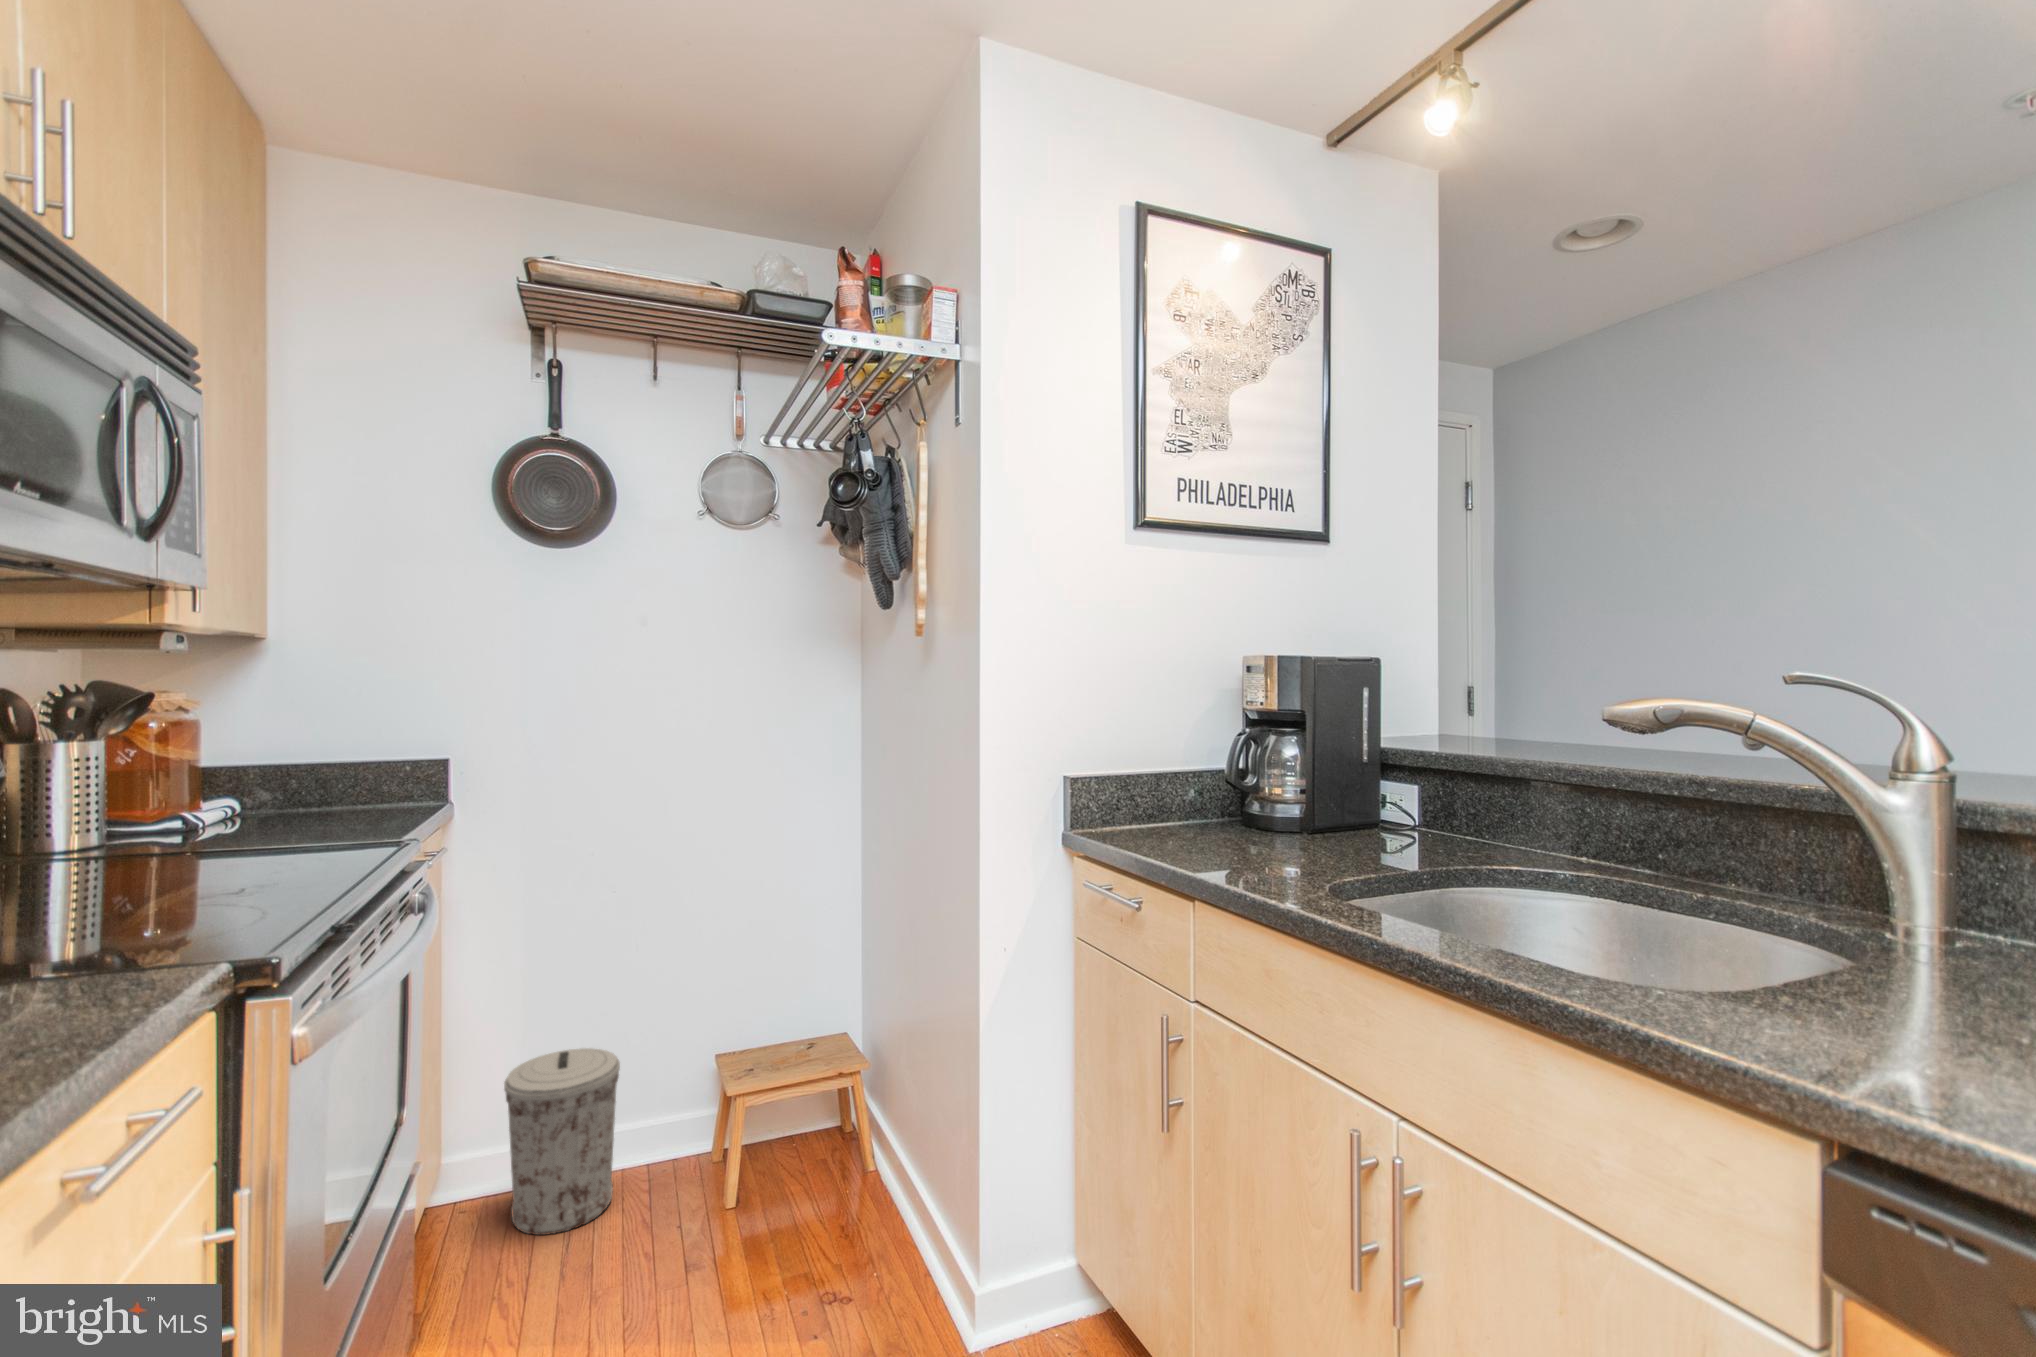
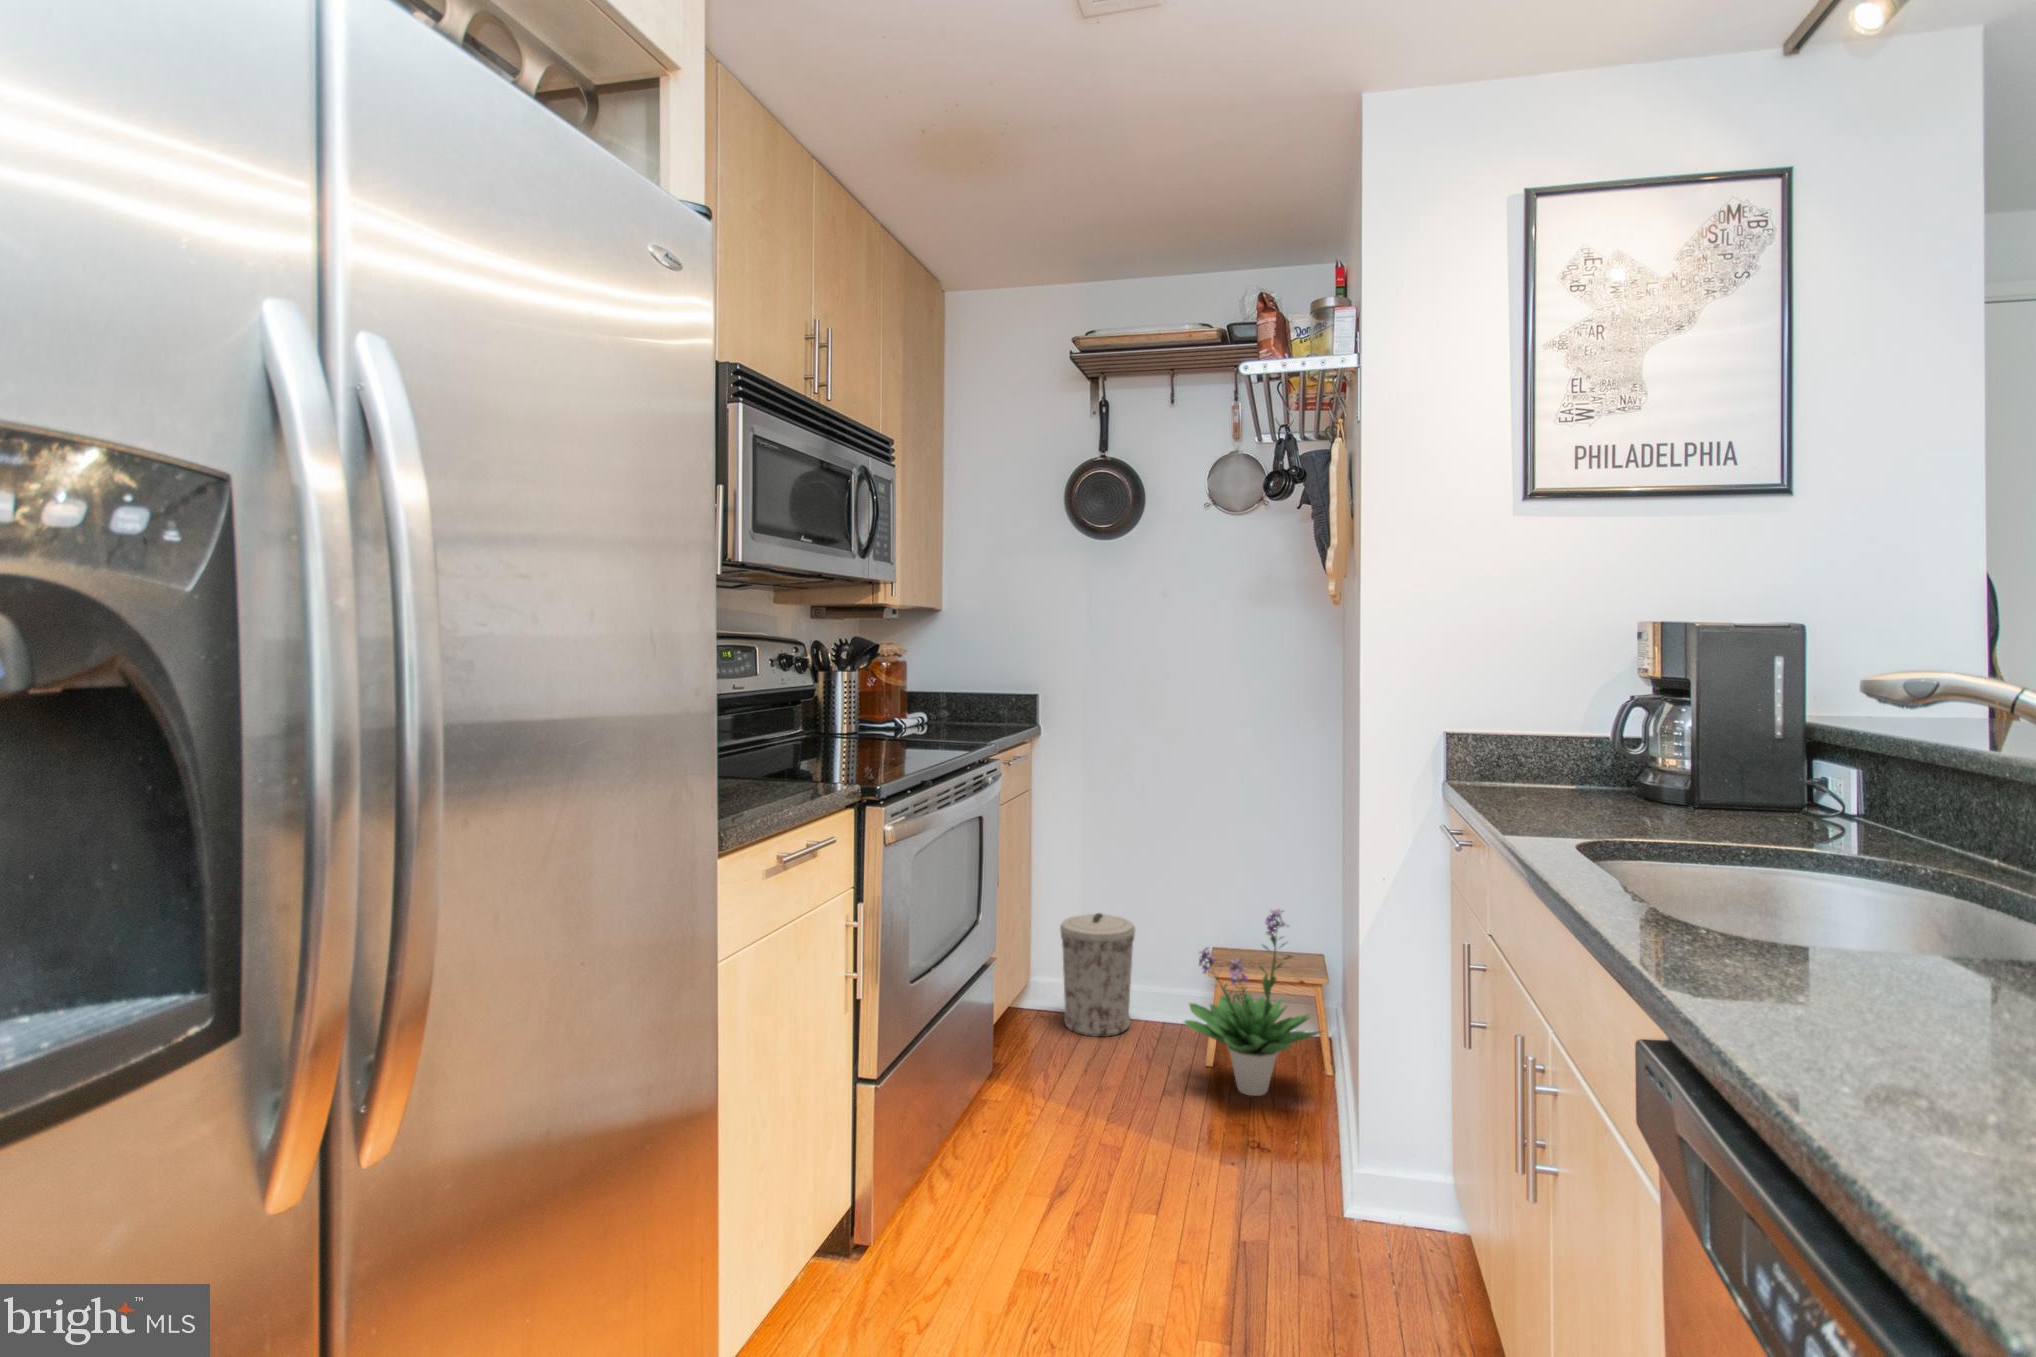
potted plant: none [719,1001,896,1249] -> present [1184,908,1320,1096]

